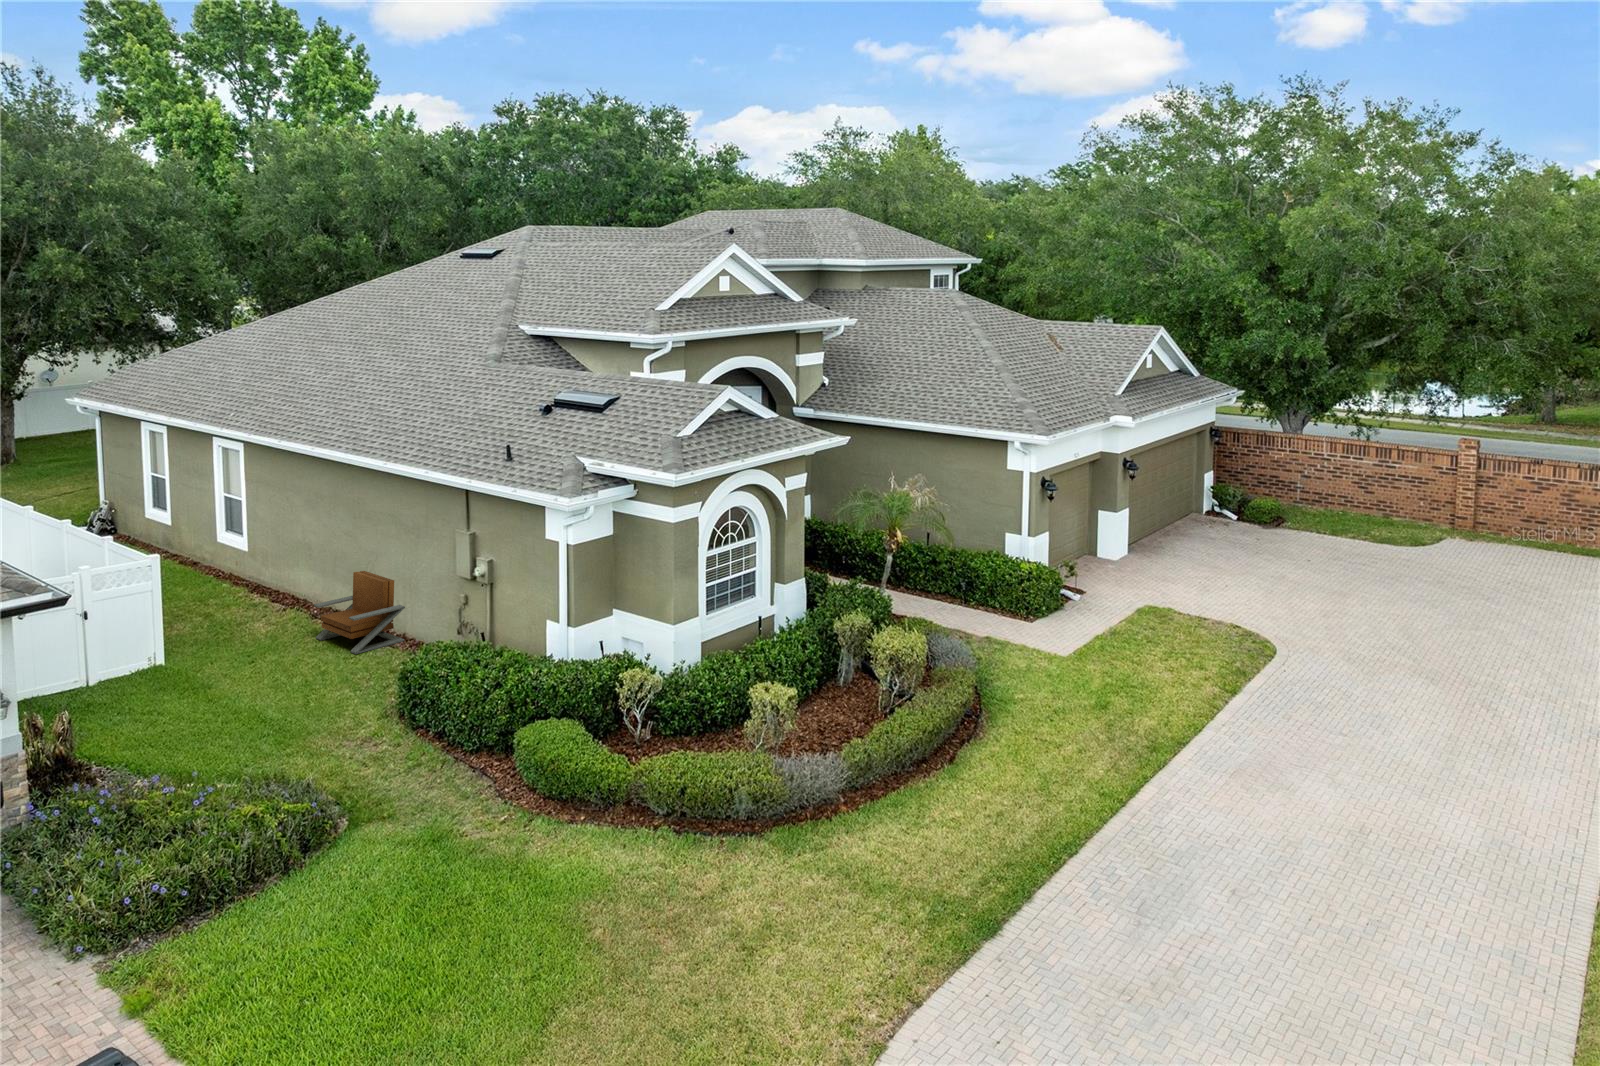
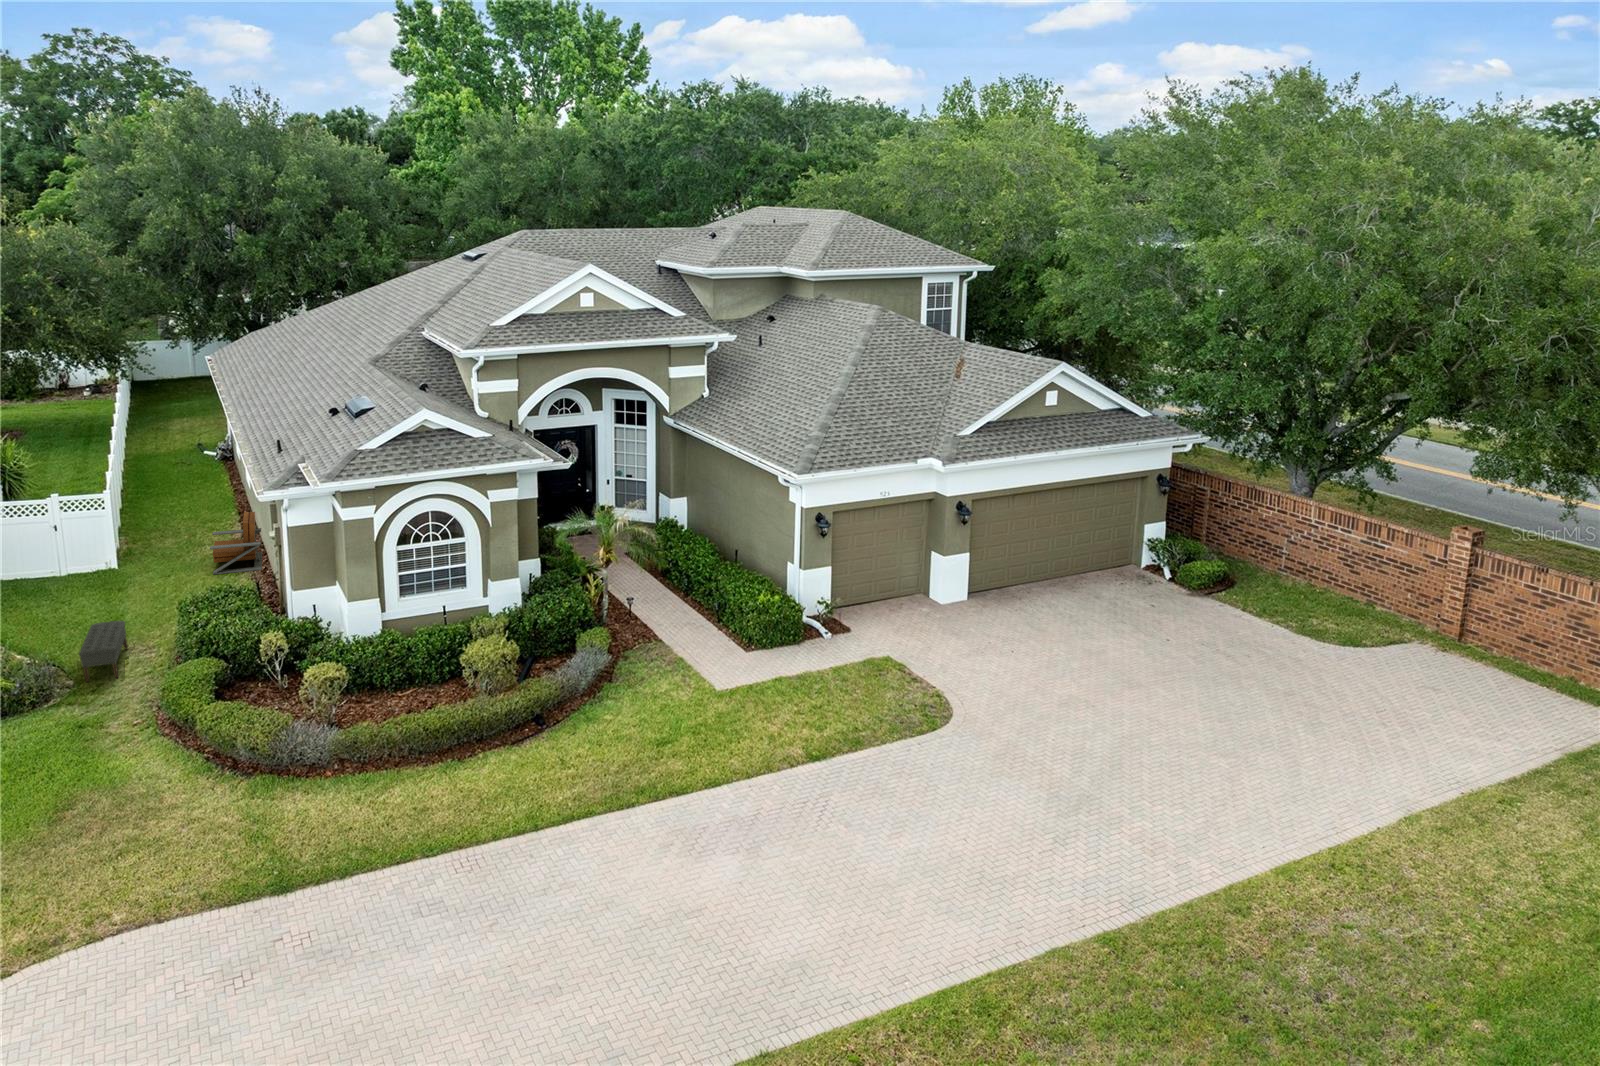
bench: none [394,698,484,772] -> present [79,621,128,682]

